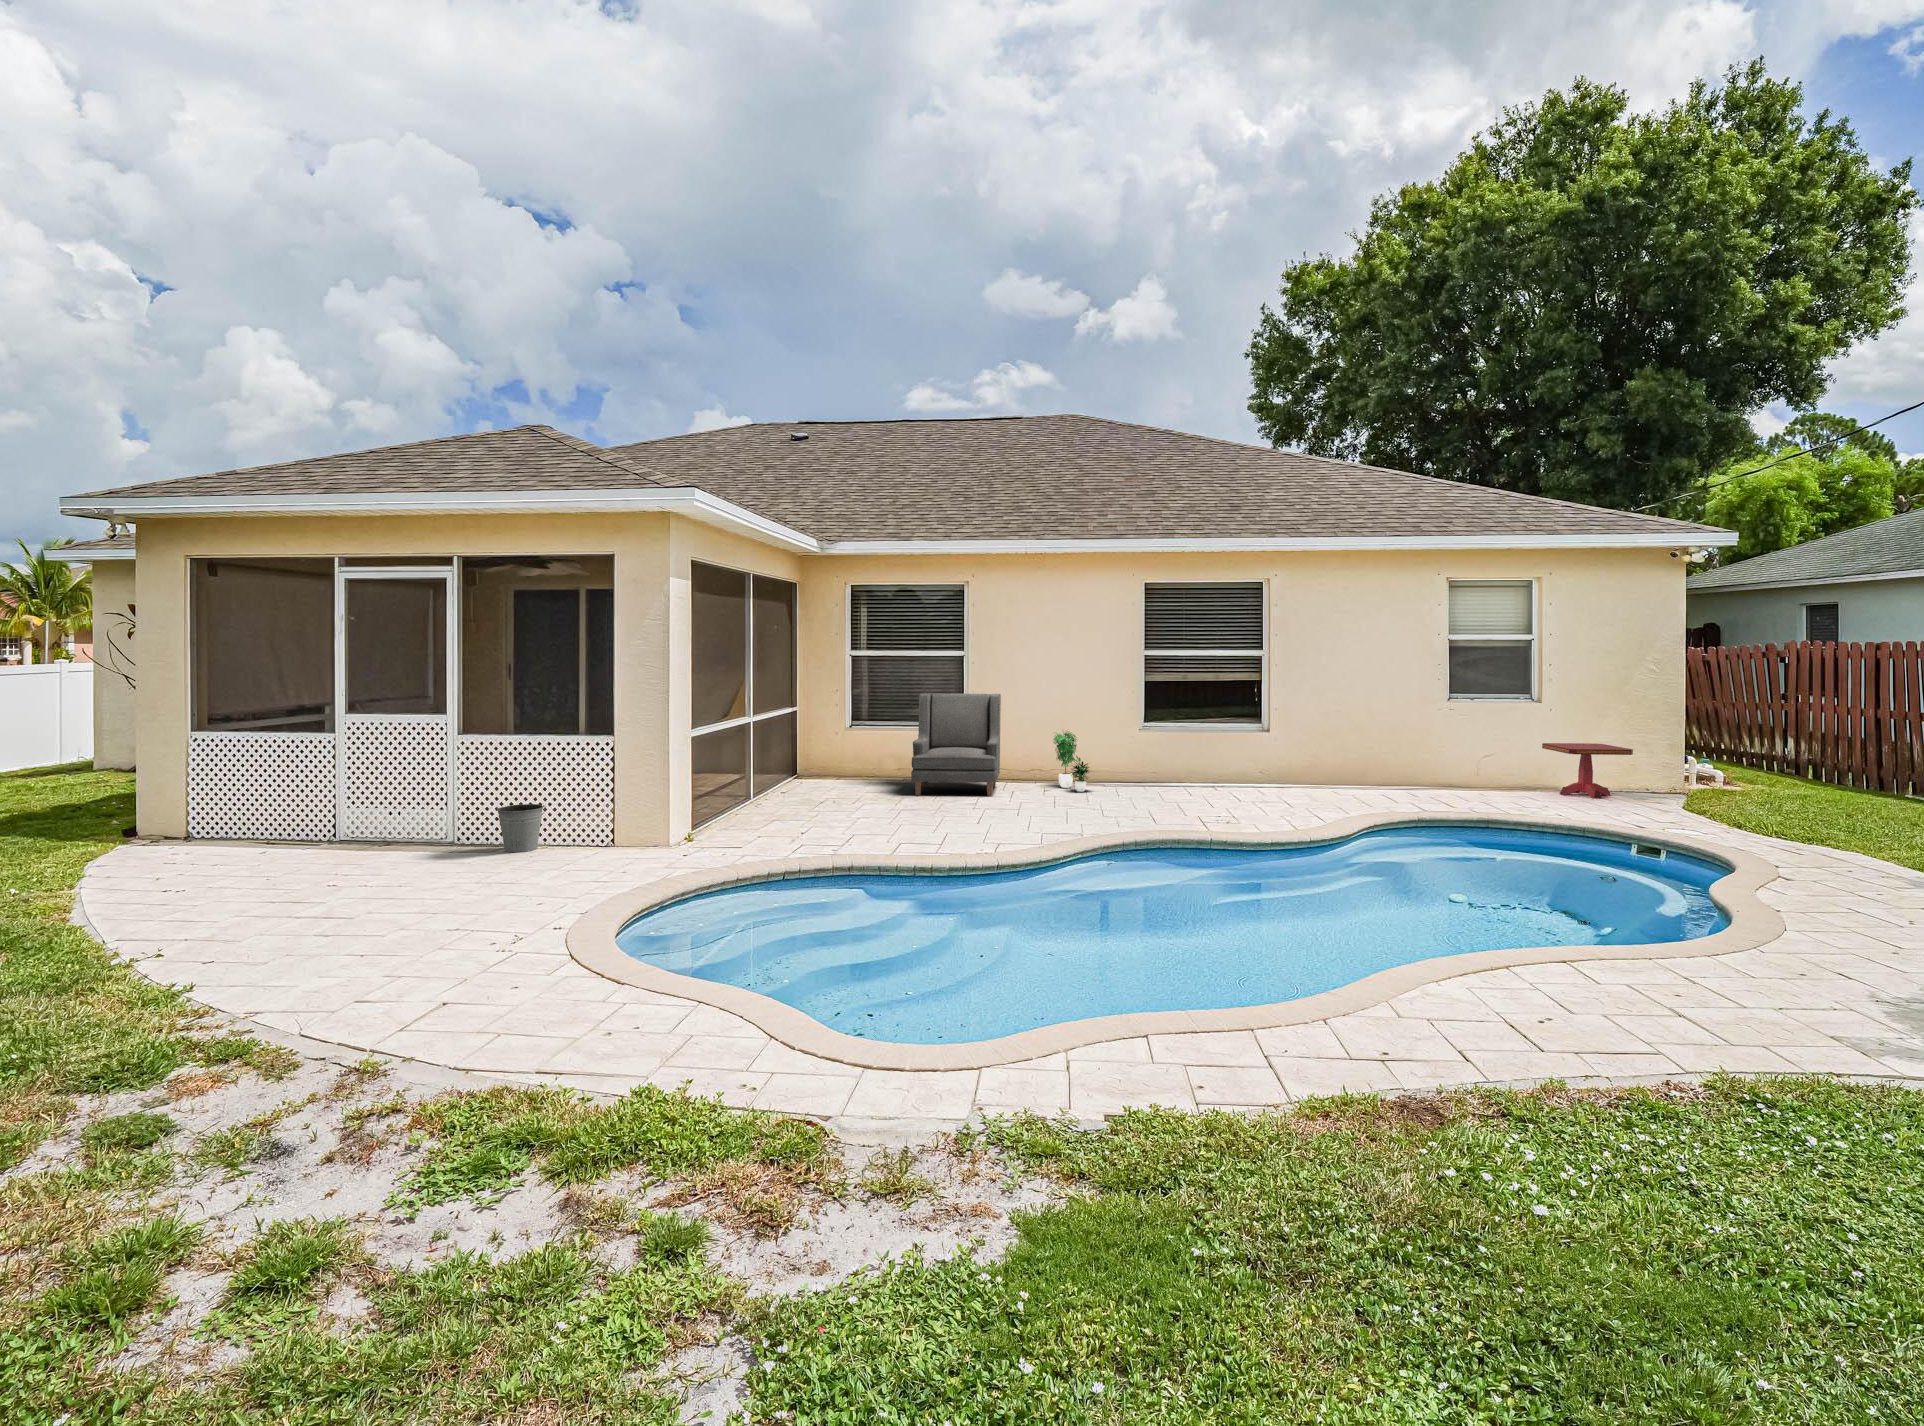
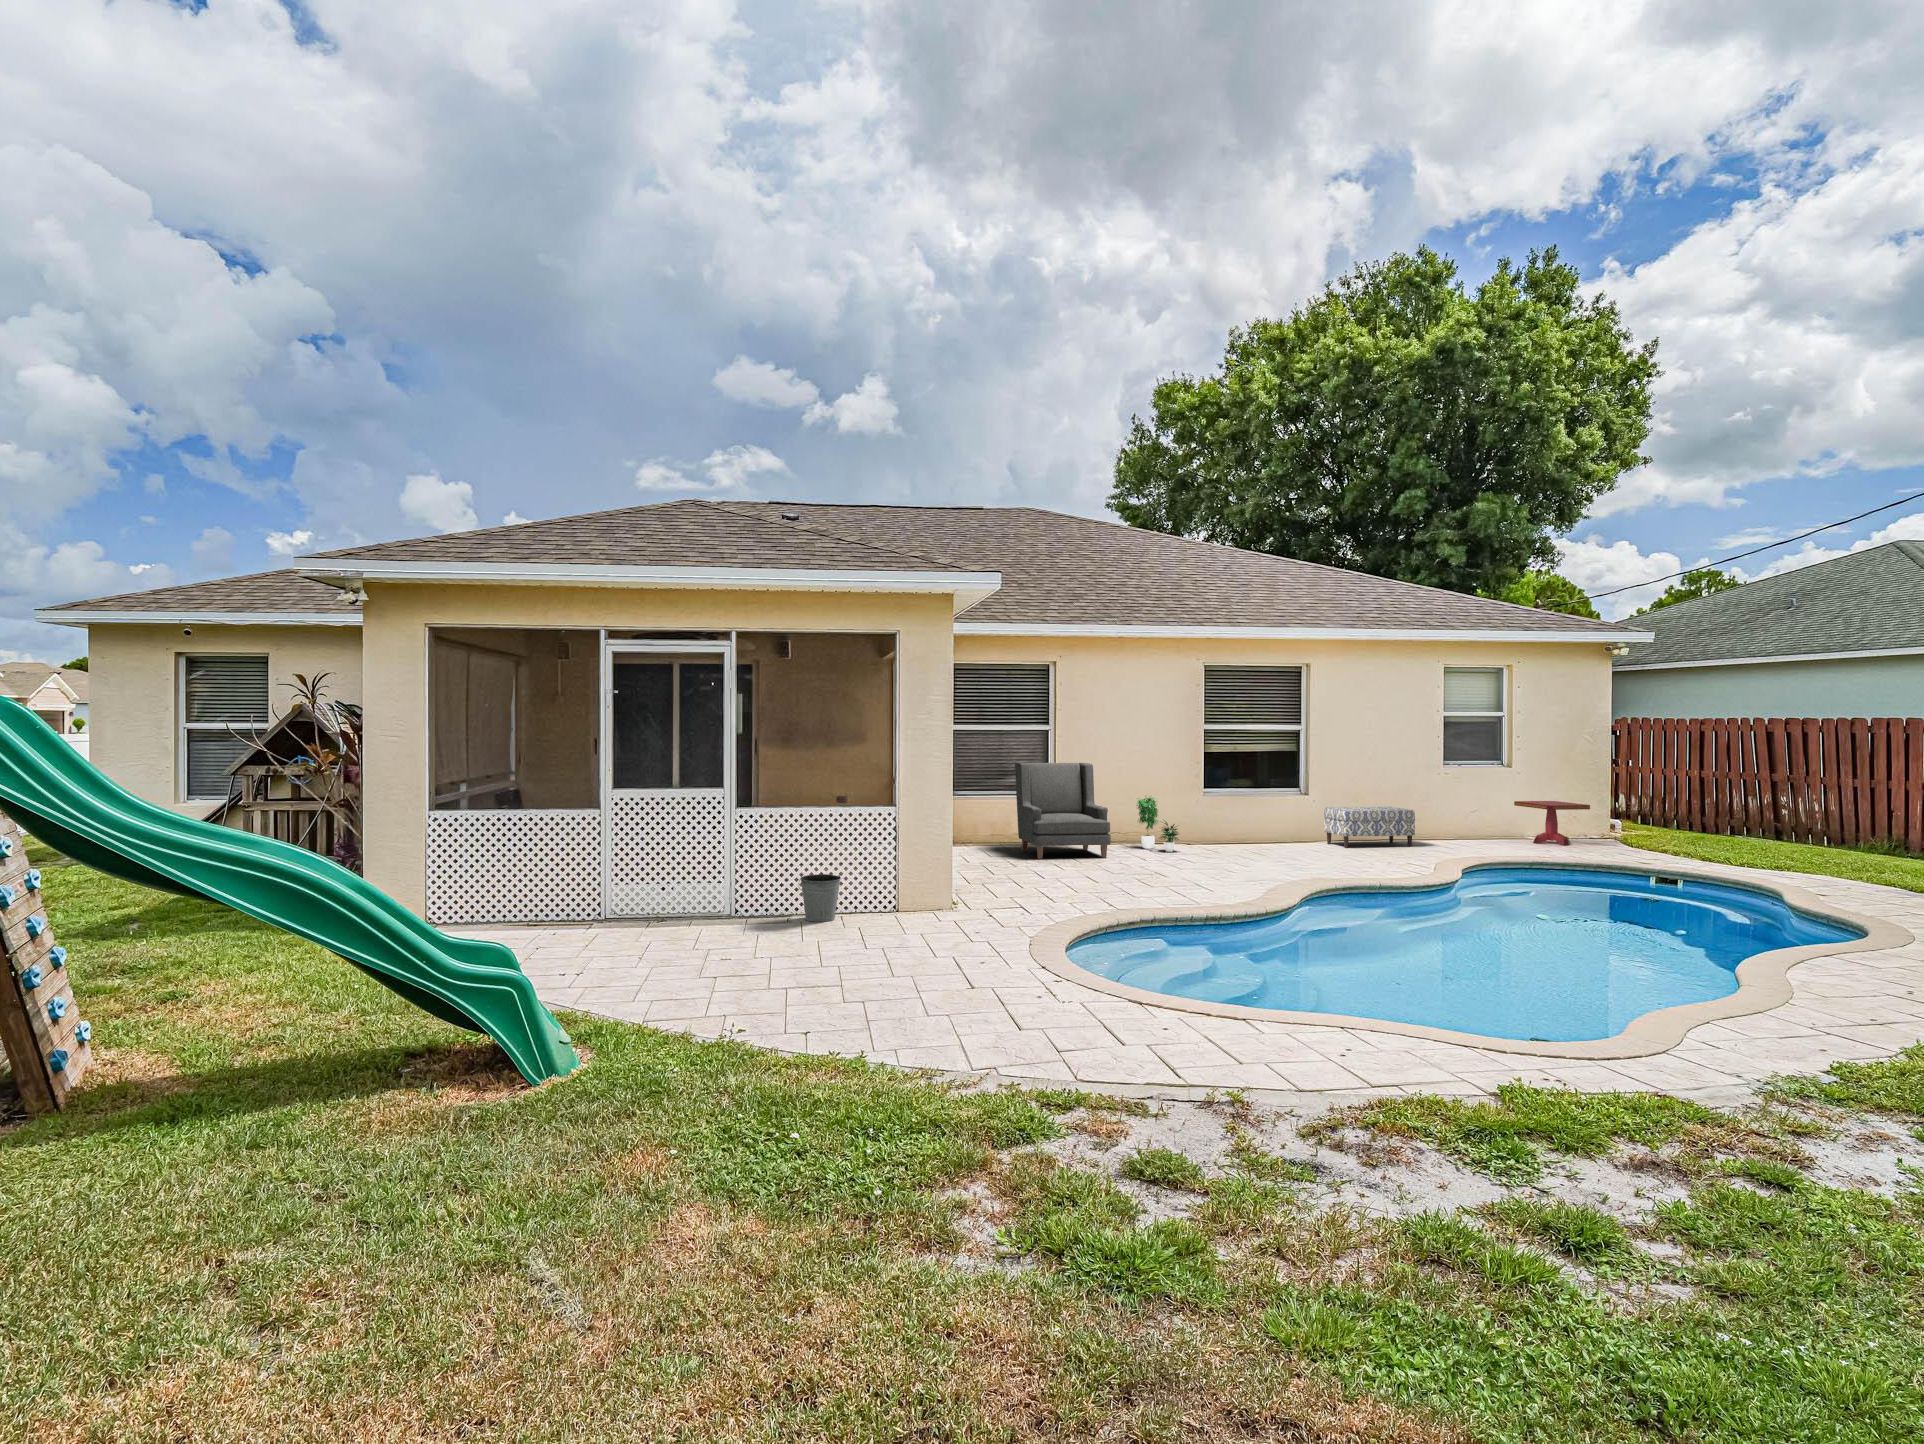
bench: none [1287,746,1389,794] -> present [1324,807,1415,848]

